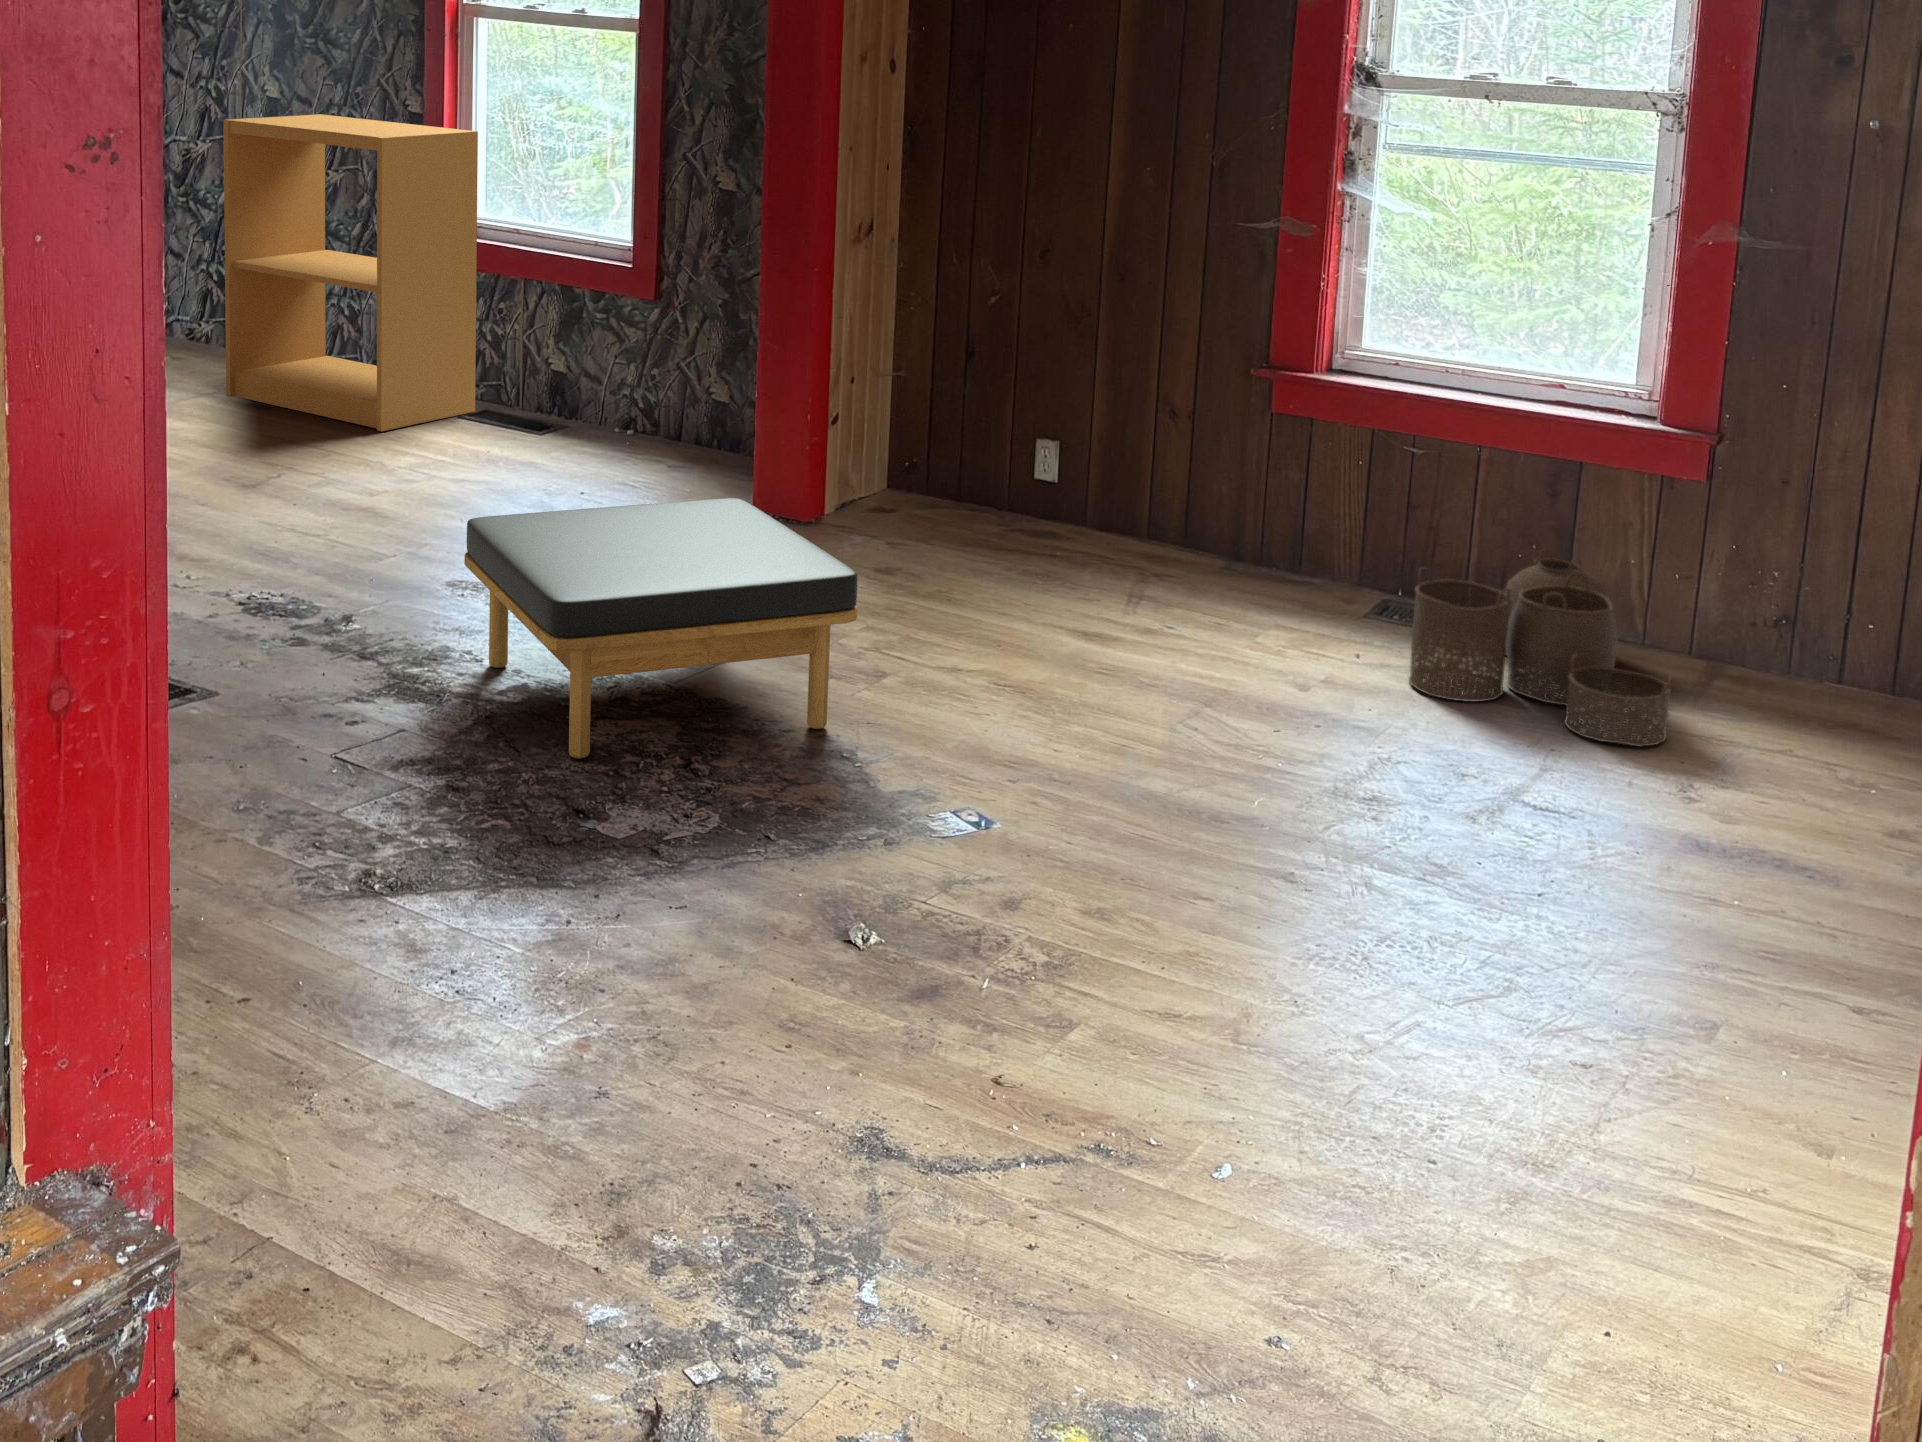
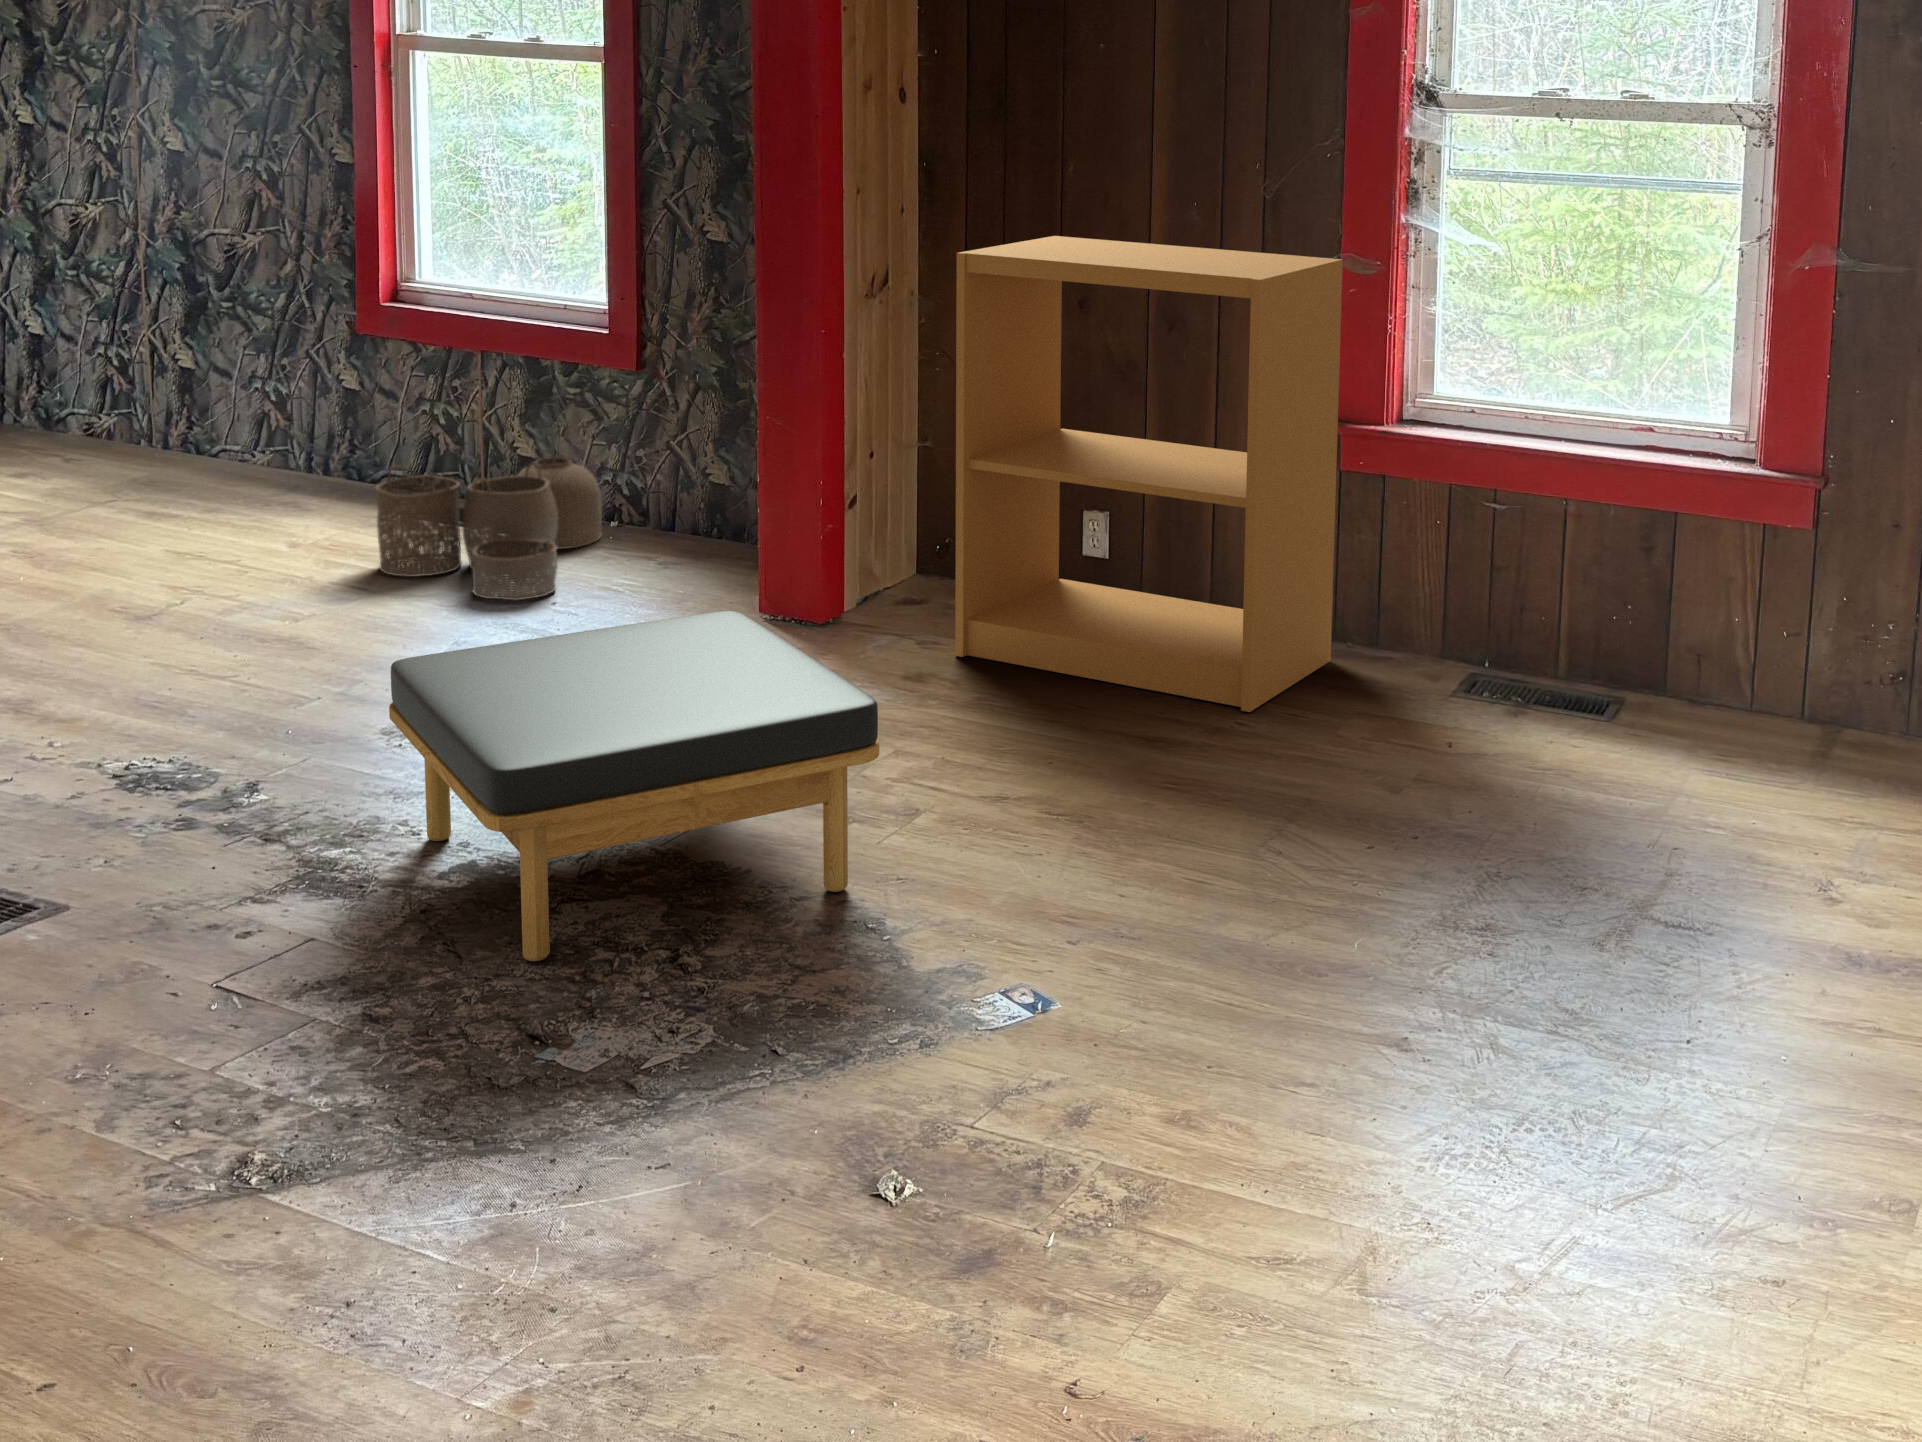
bookshelf: present [224,114,478,431] -> present [955,236,1343,712]
woven basket: present [1409,551,1672,747] -> present [375,451,602,600]

